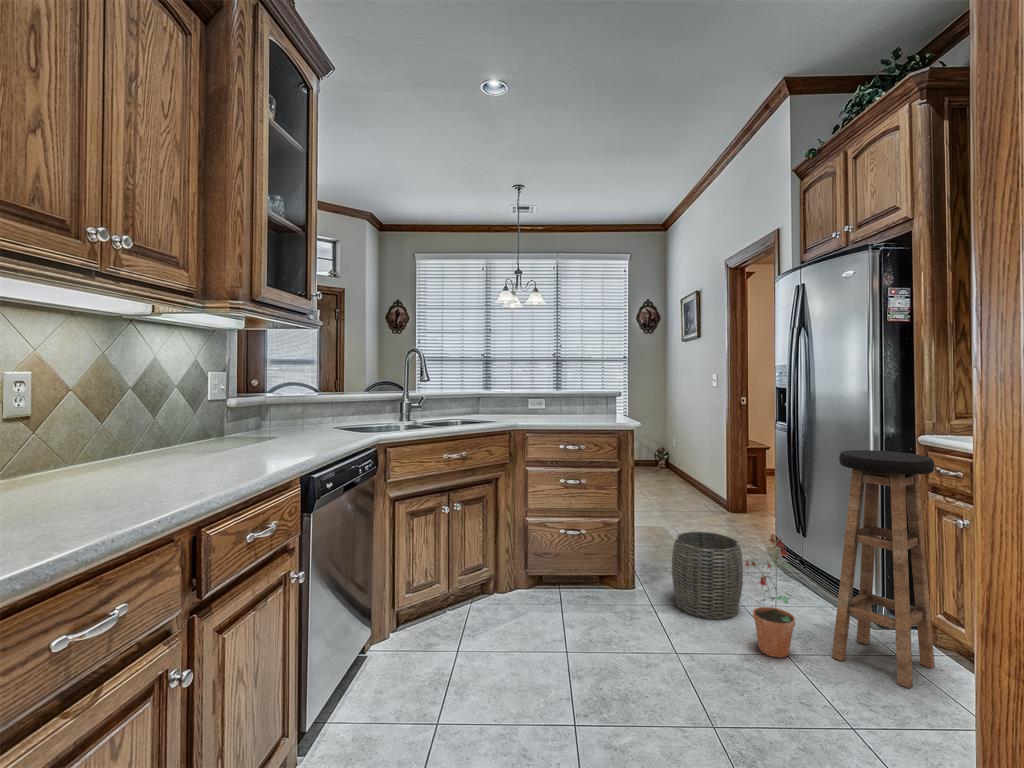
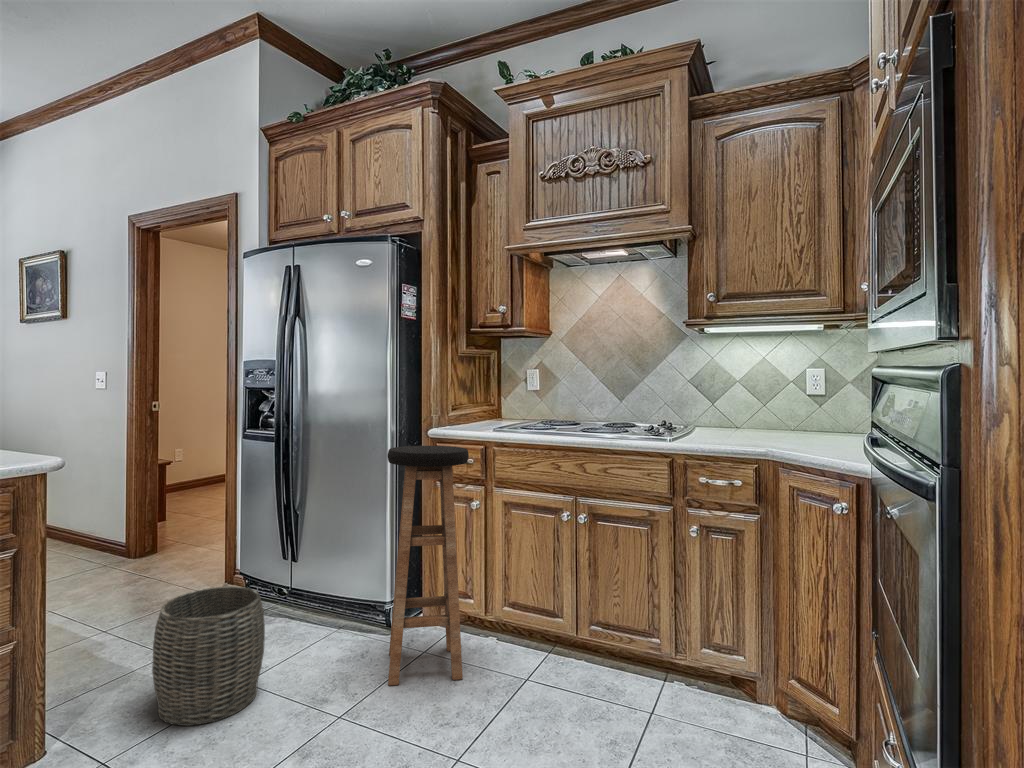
potted plant: present [746,534,796,658] -> none [290,563,368,722]

